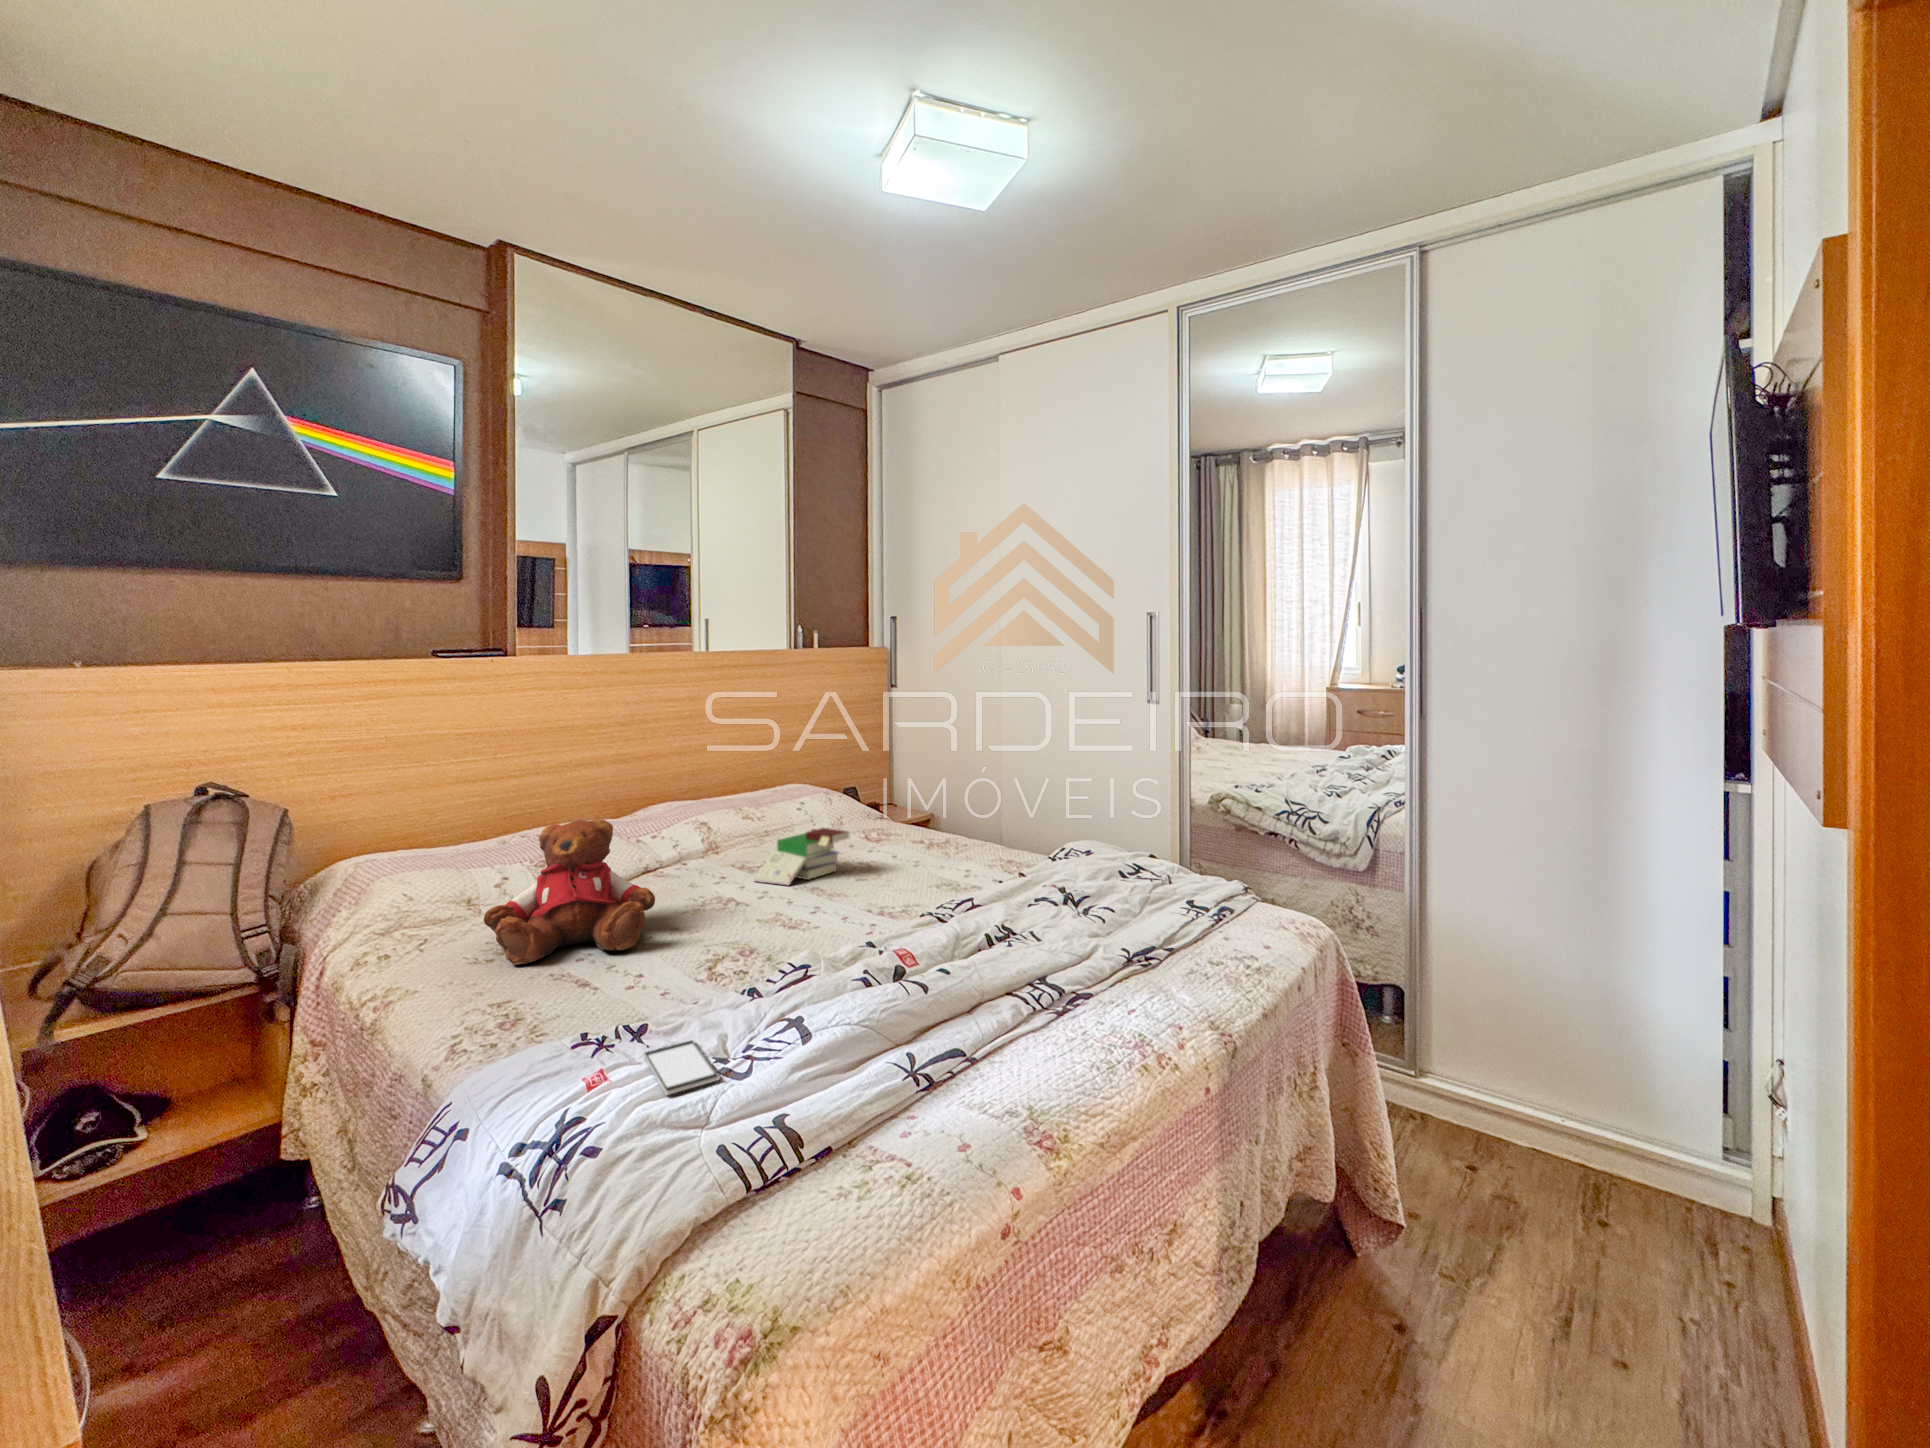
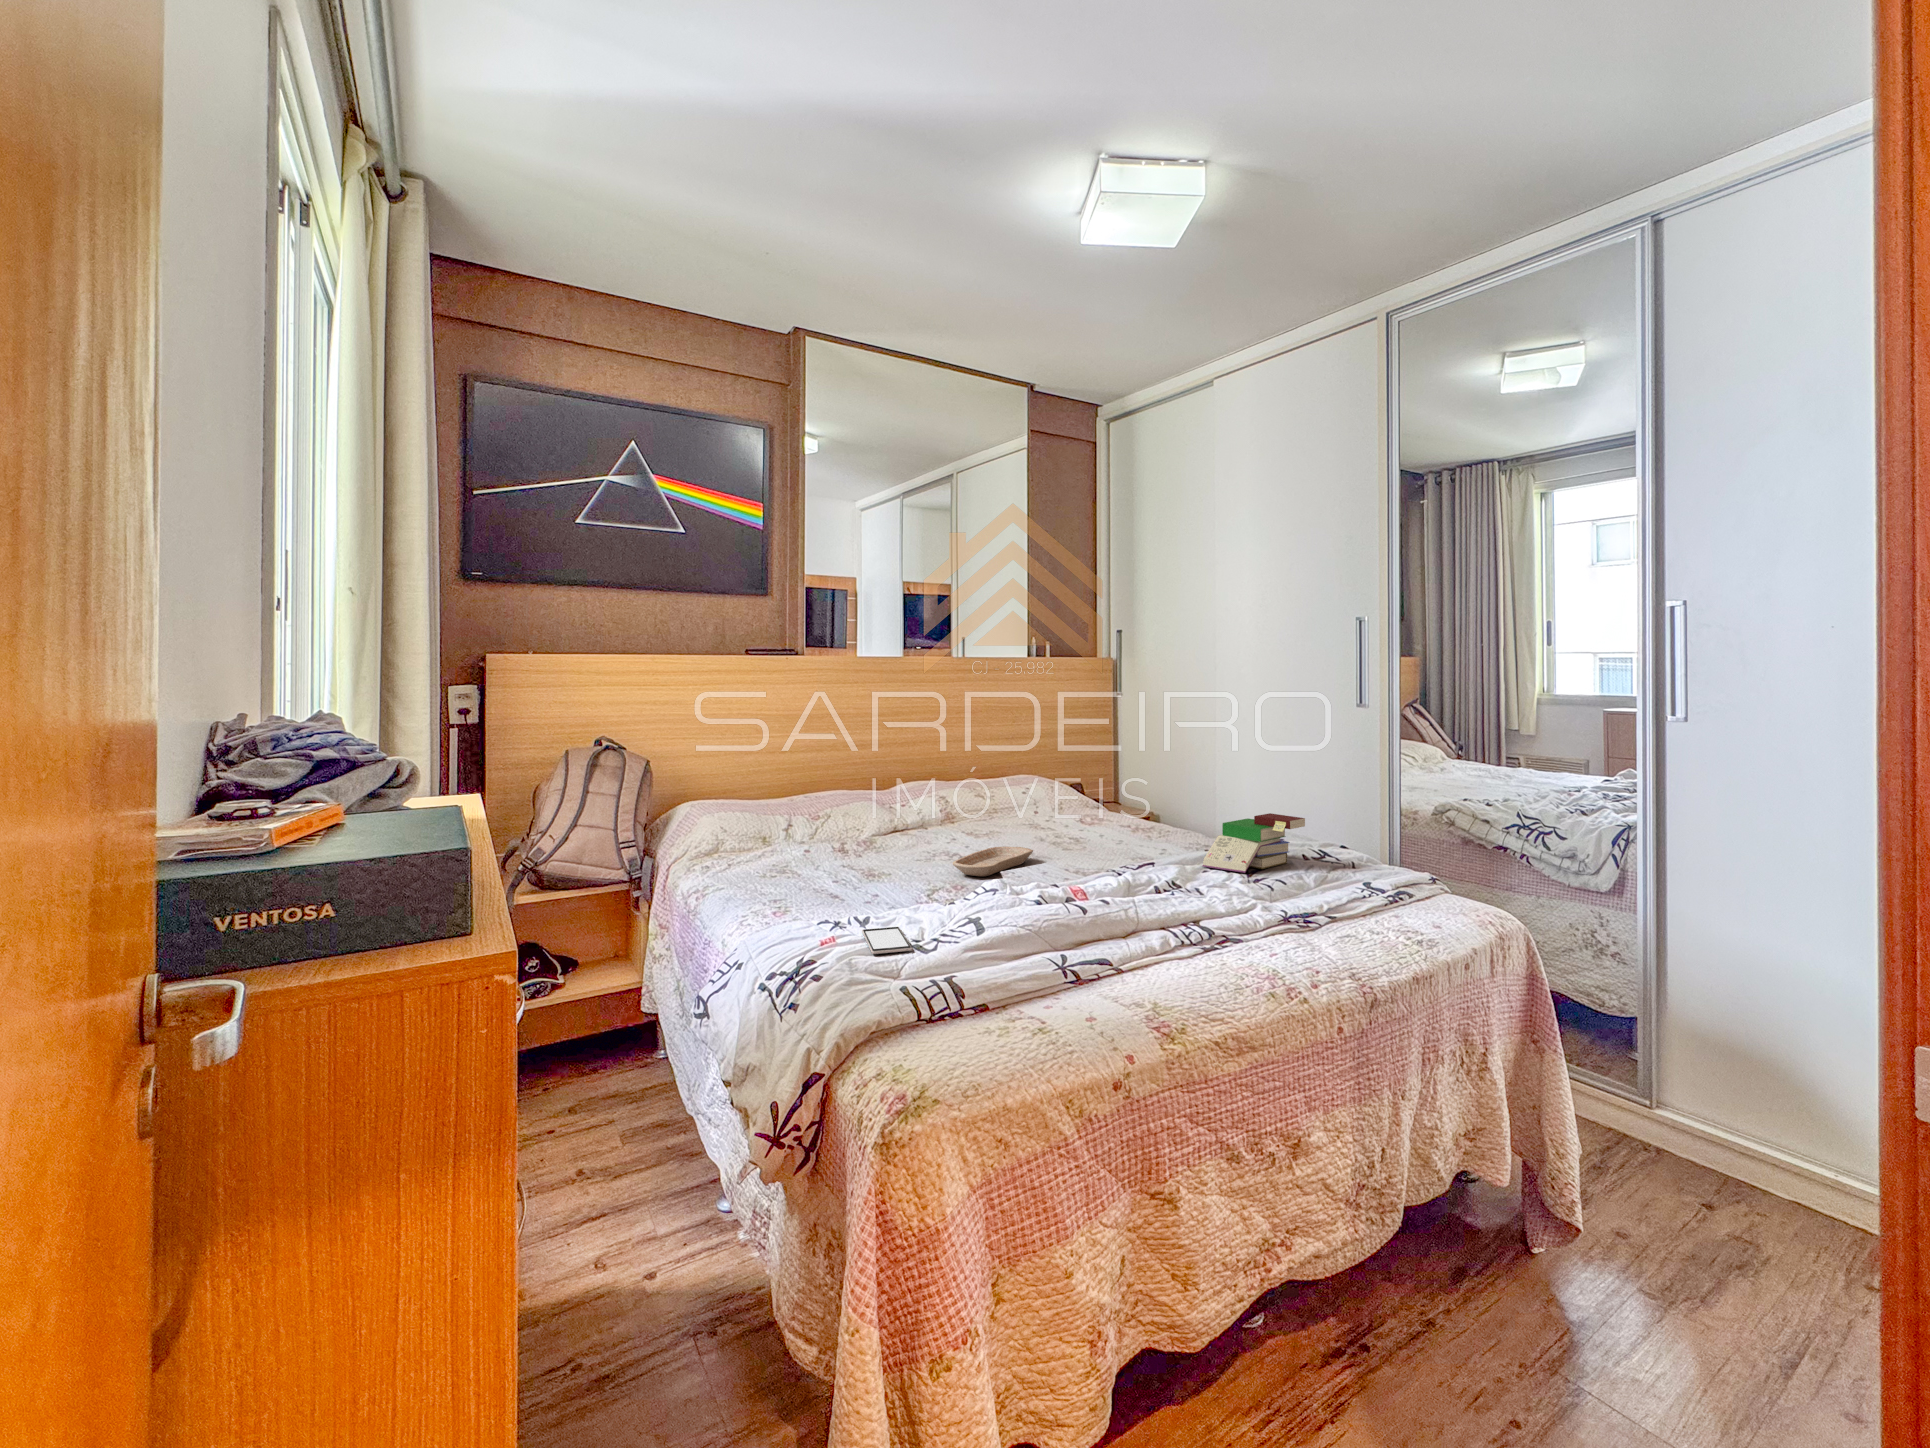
teddy bear: present [484,819,655,965] -> none [769,776,891,880]
book: present [755,828,850,885] -> present [1202,813,1305,873]
tray: none [736,885,829,931] -> present [953,846,1033,876]

